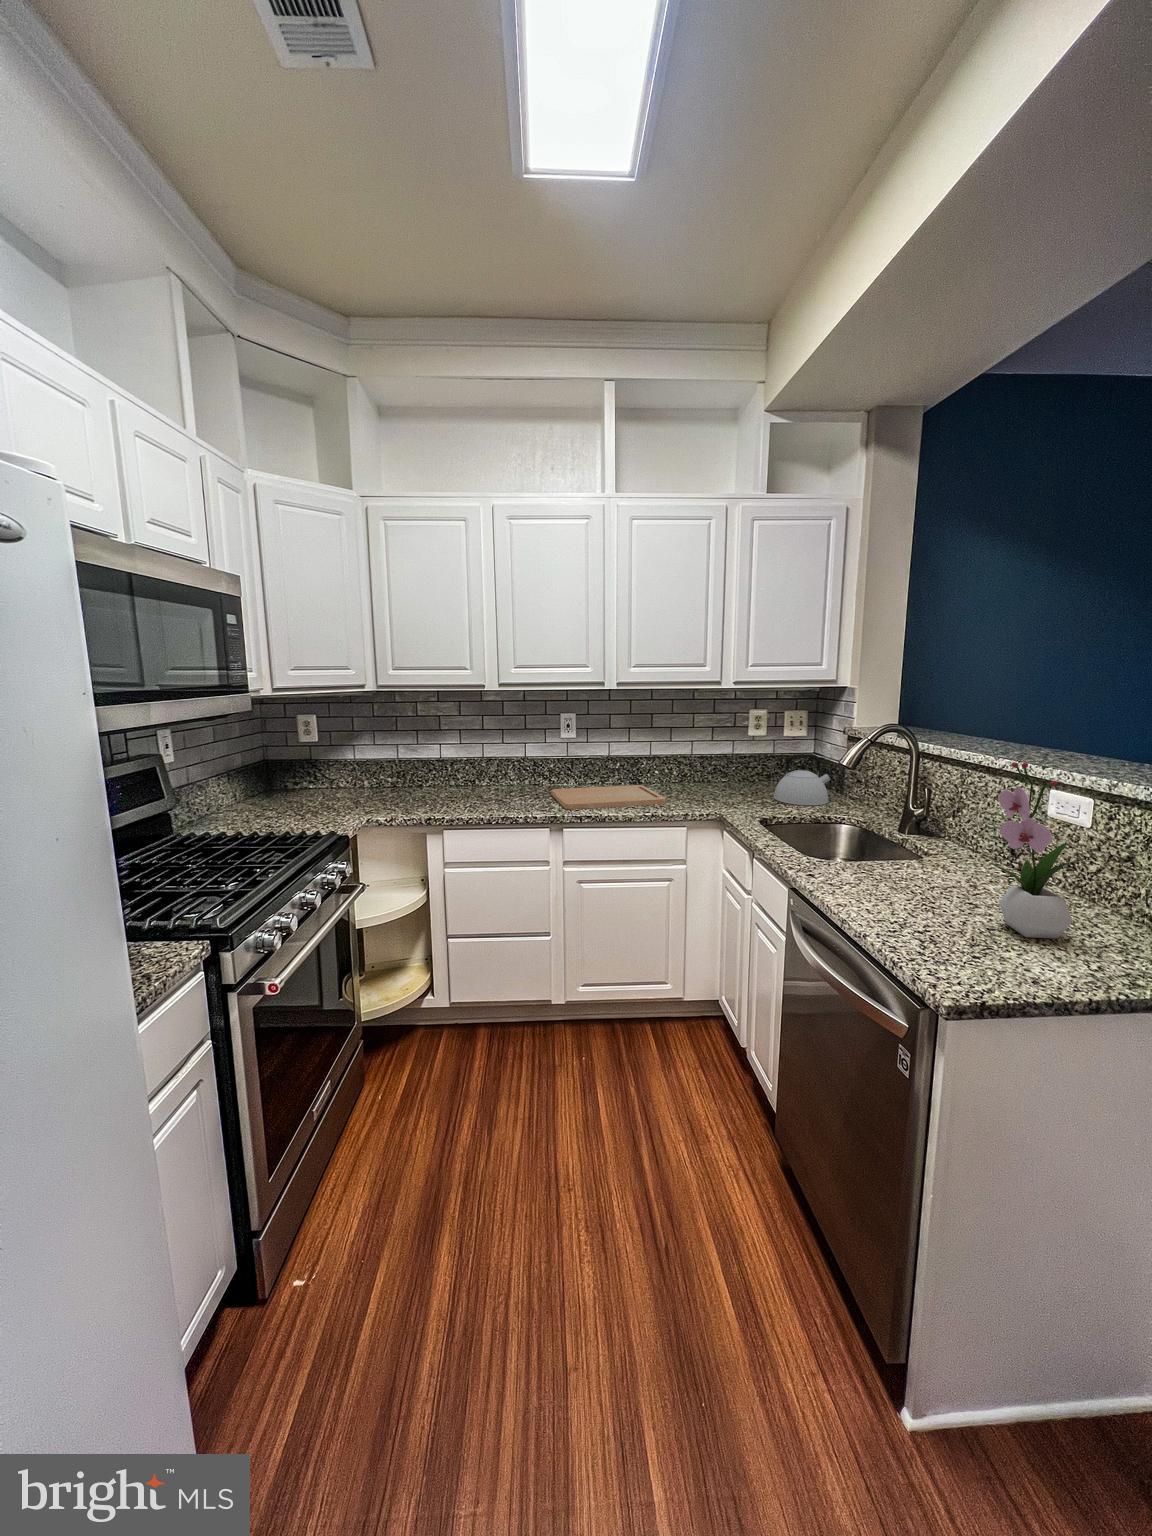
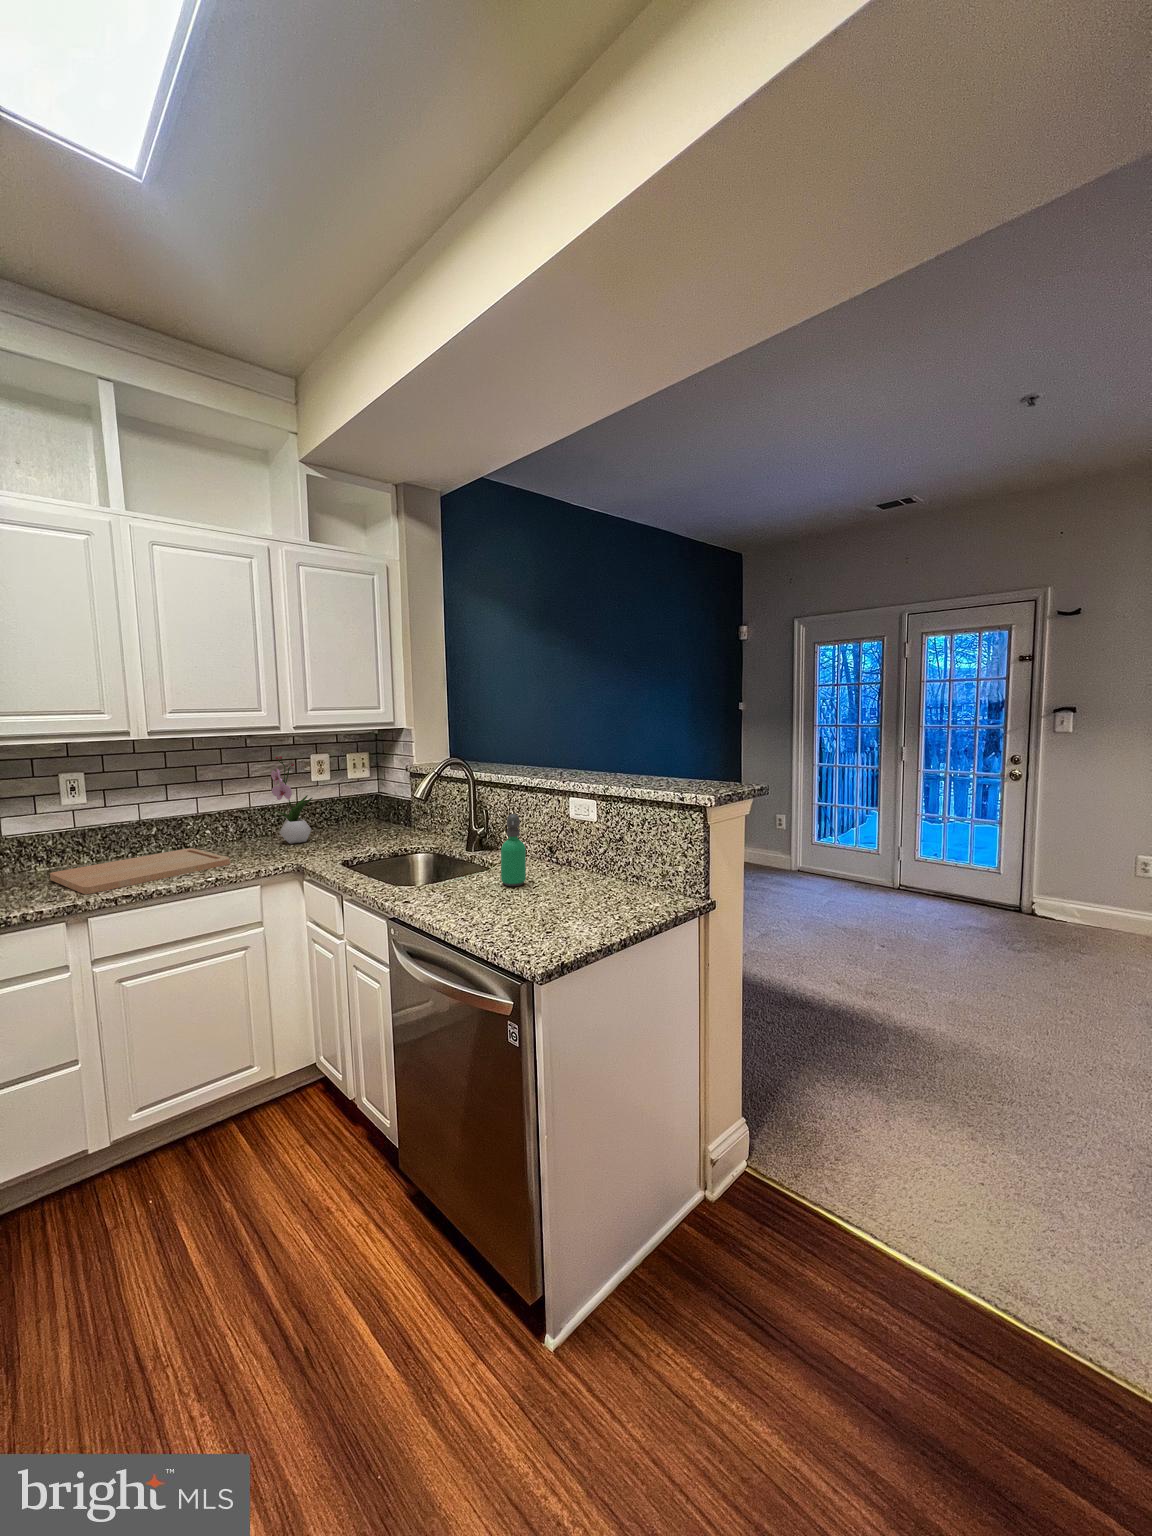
kettle: present [774,755,831,805] -> none [350,793,403,842]
flower arrangement: present [992,762,1094,938] -> present [271,756,312,844]
soap dispenser: none [930,798,969,887] -> present [501,814,526,886]

